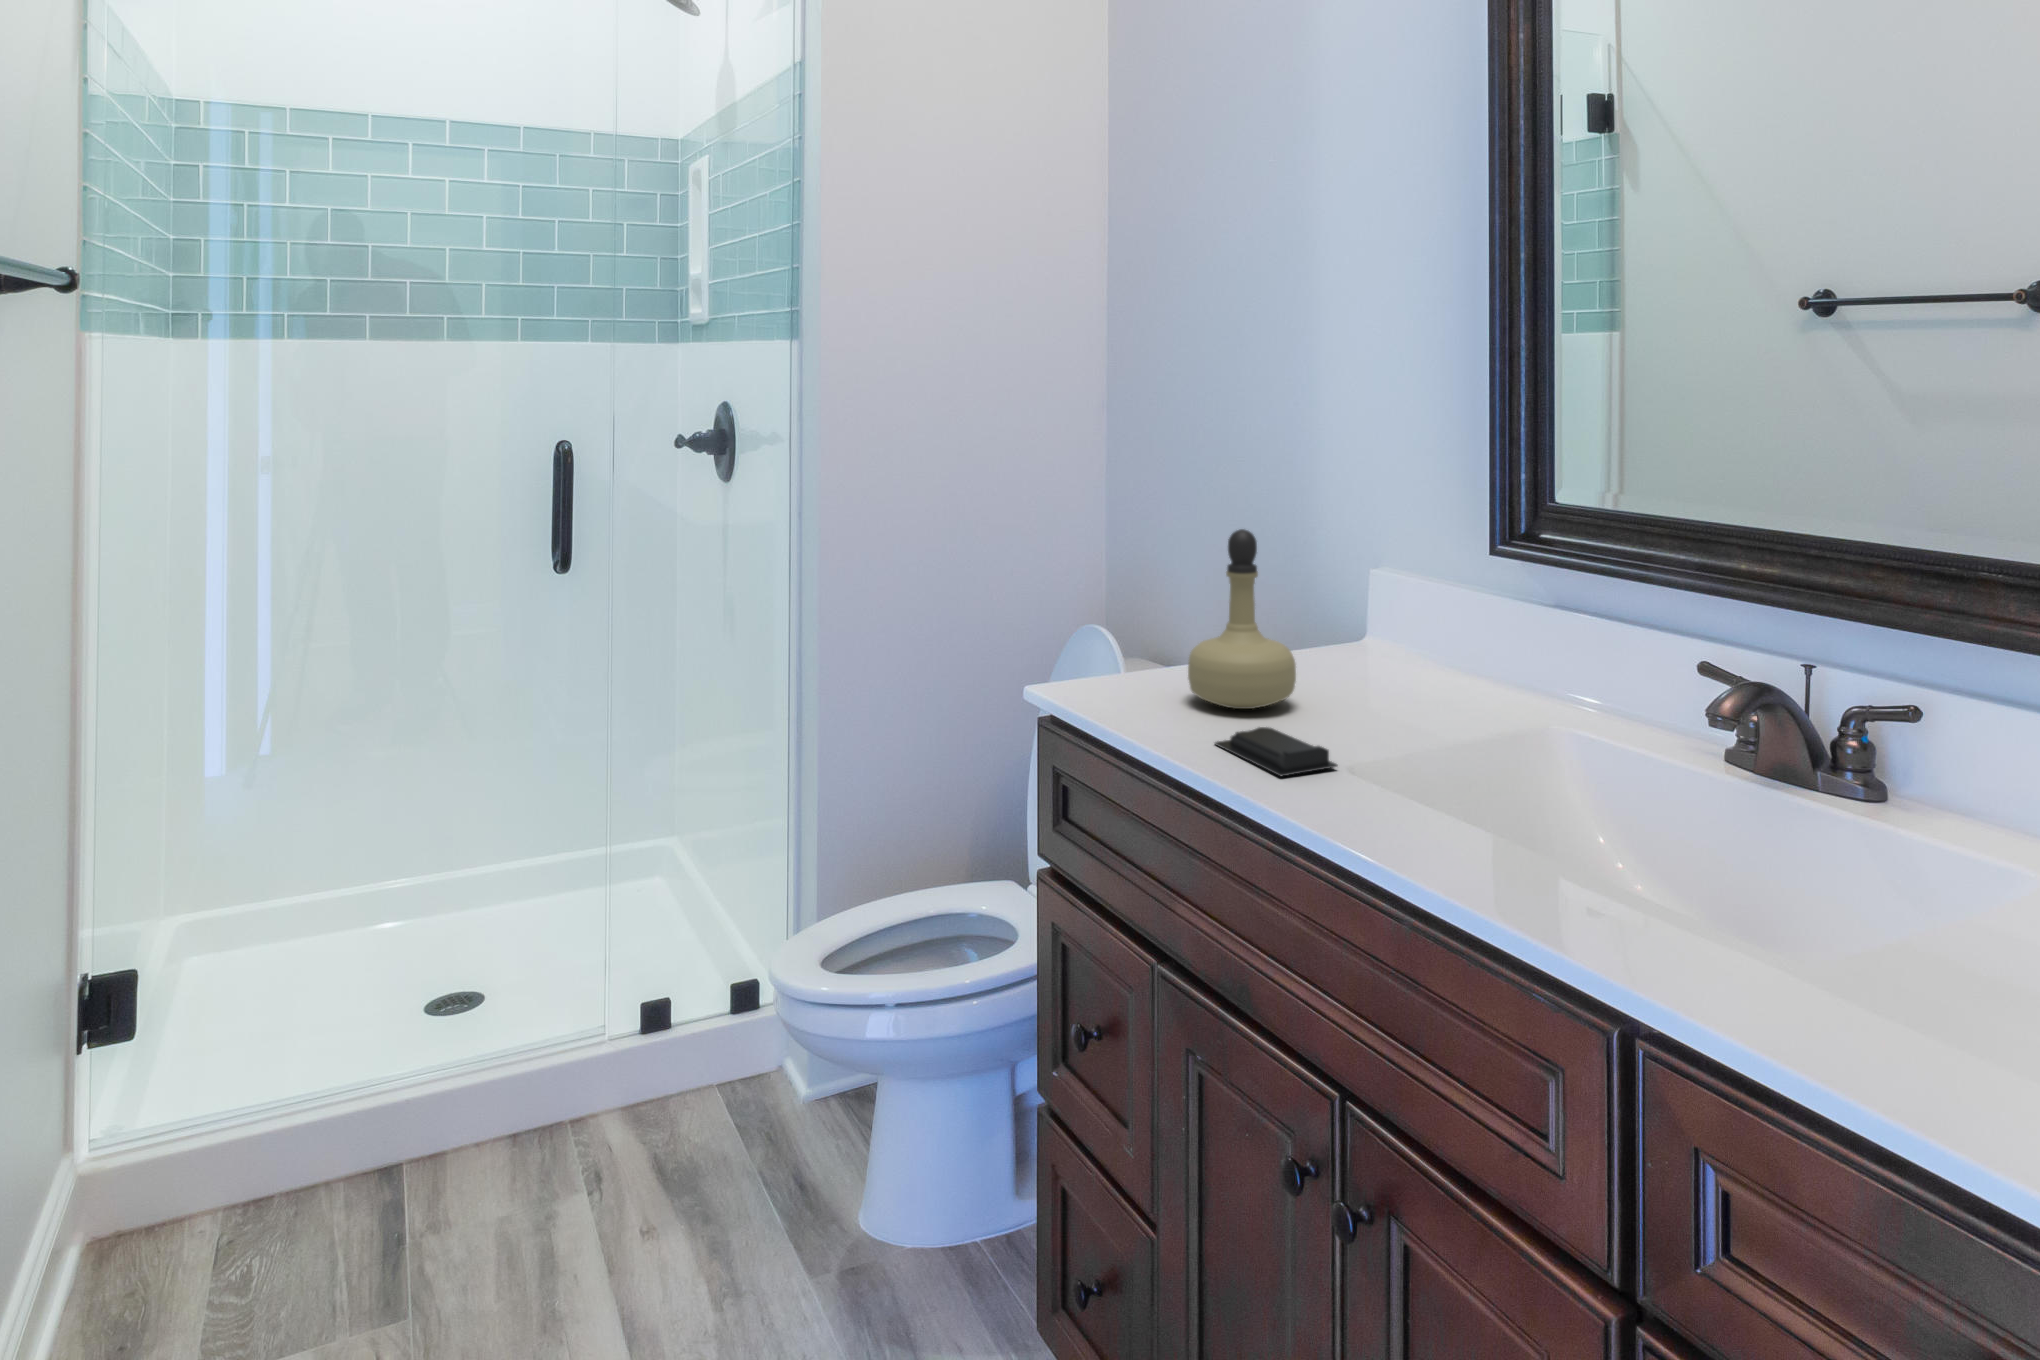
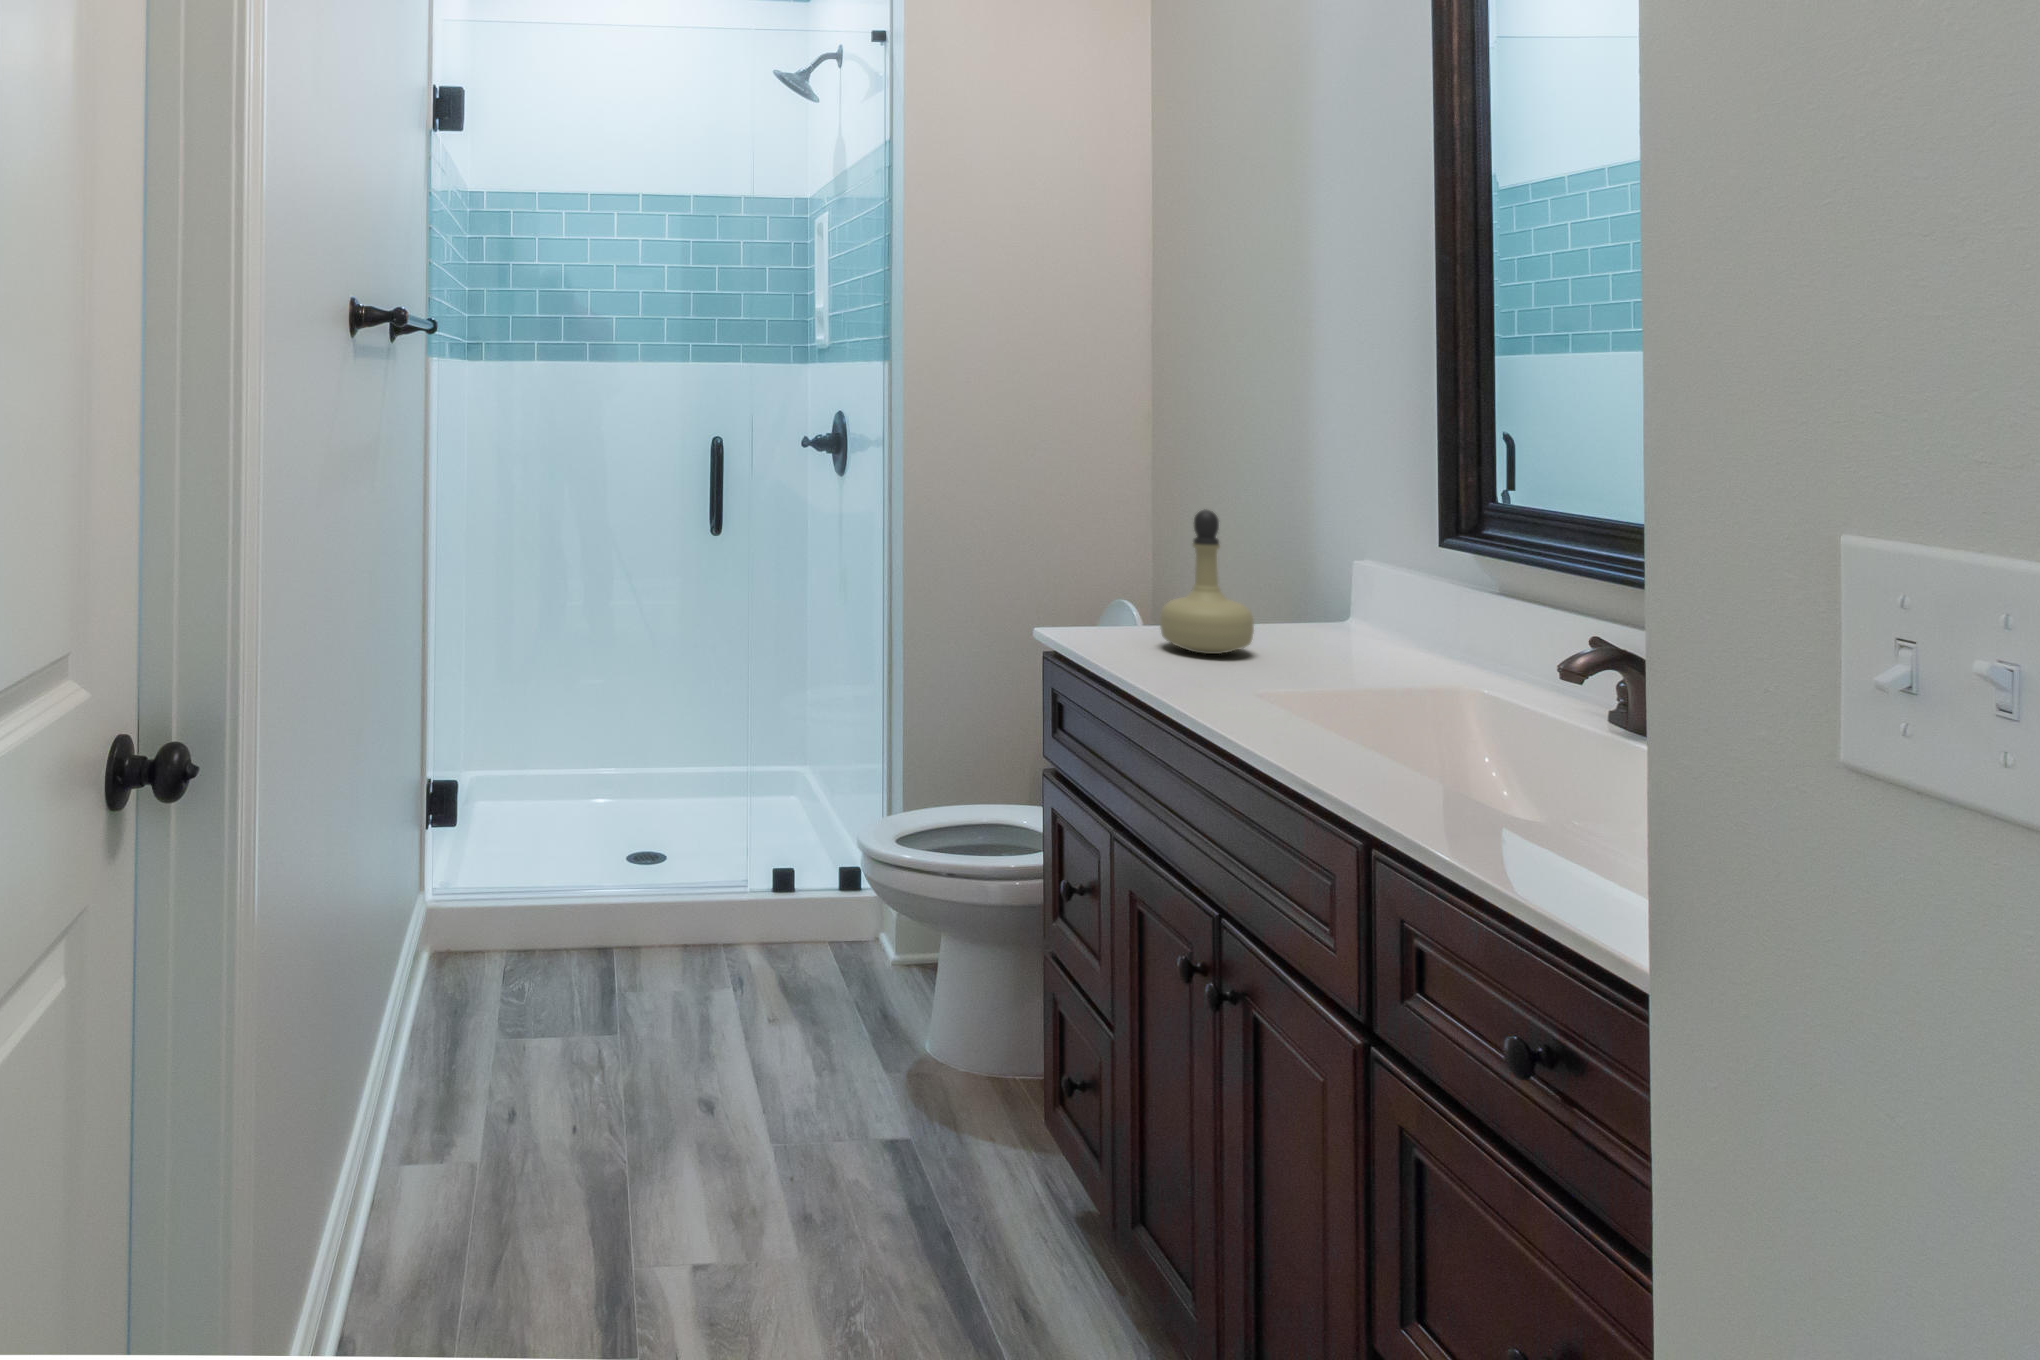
soap bar: present [1215,727,1338,777] -> none [1163,660,1254,691]

